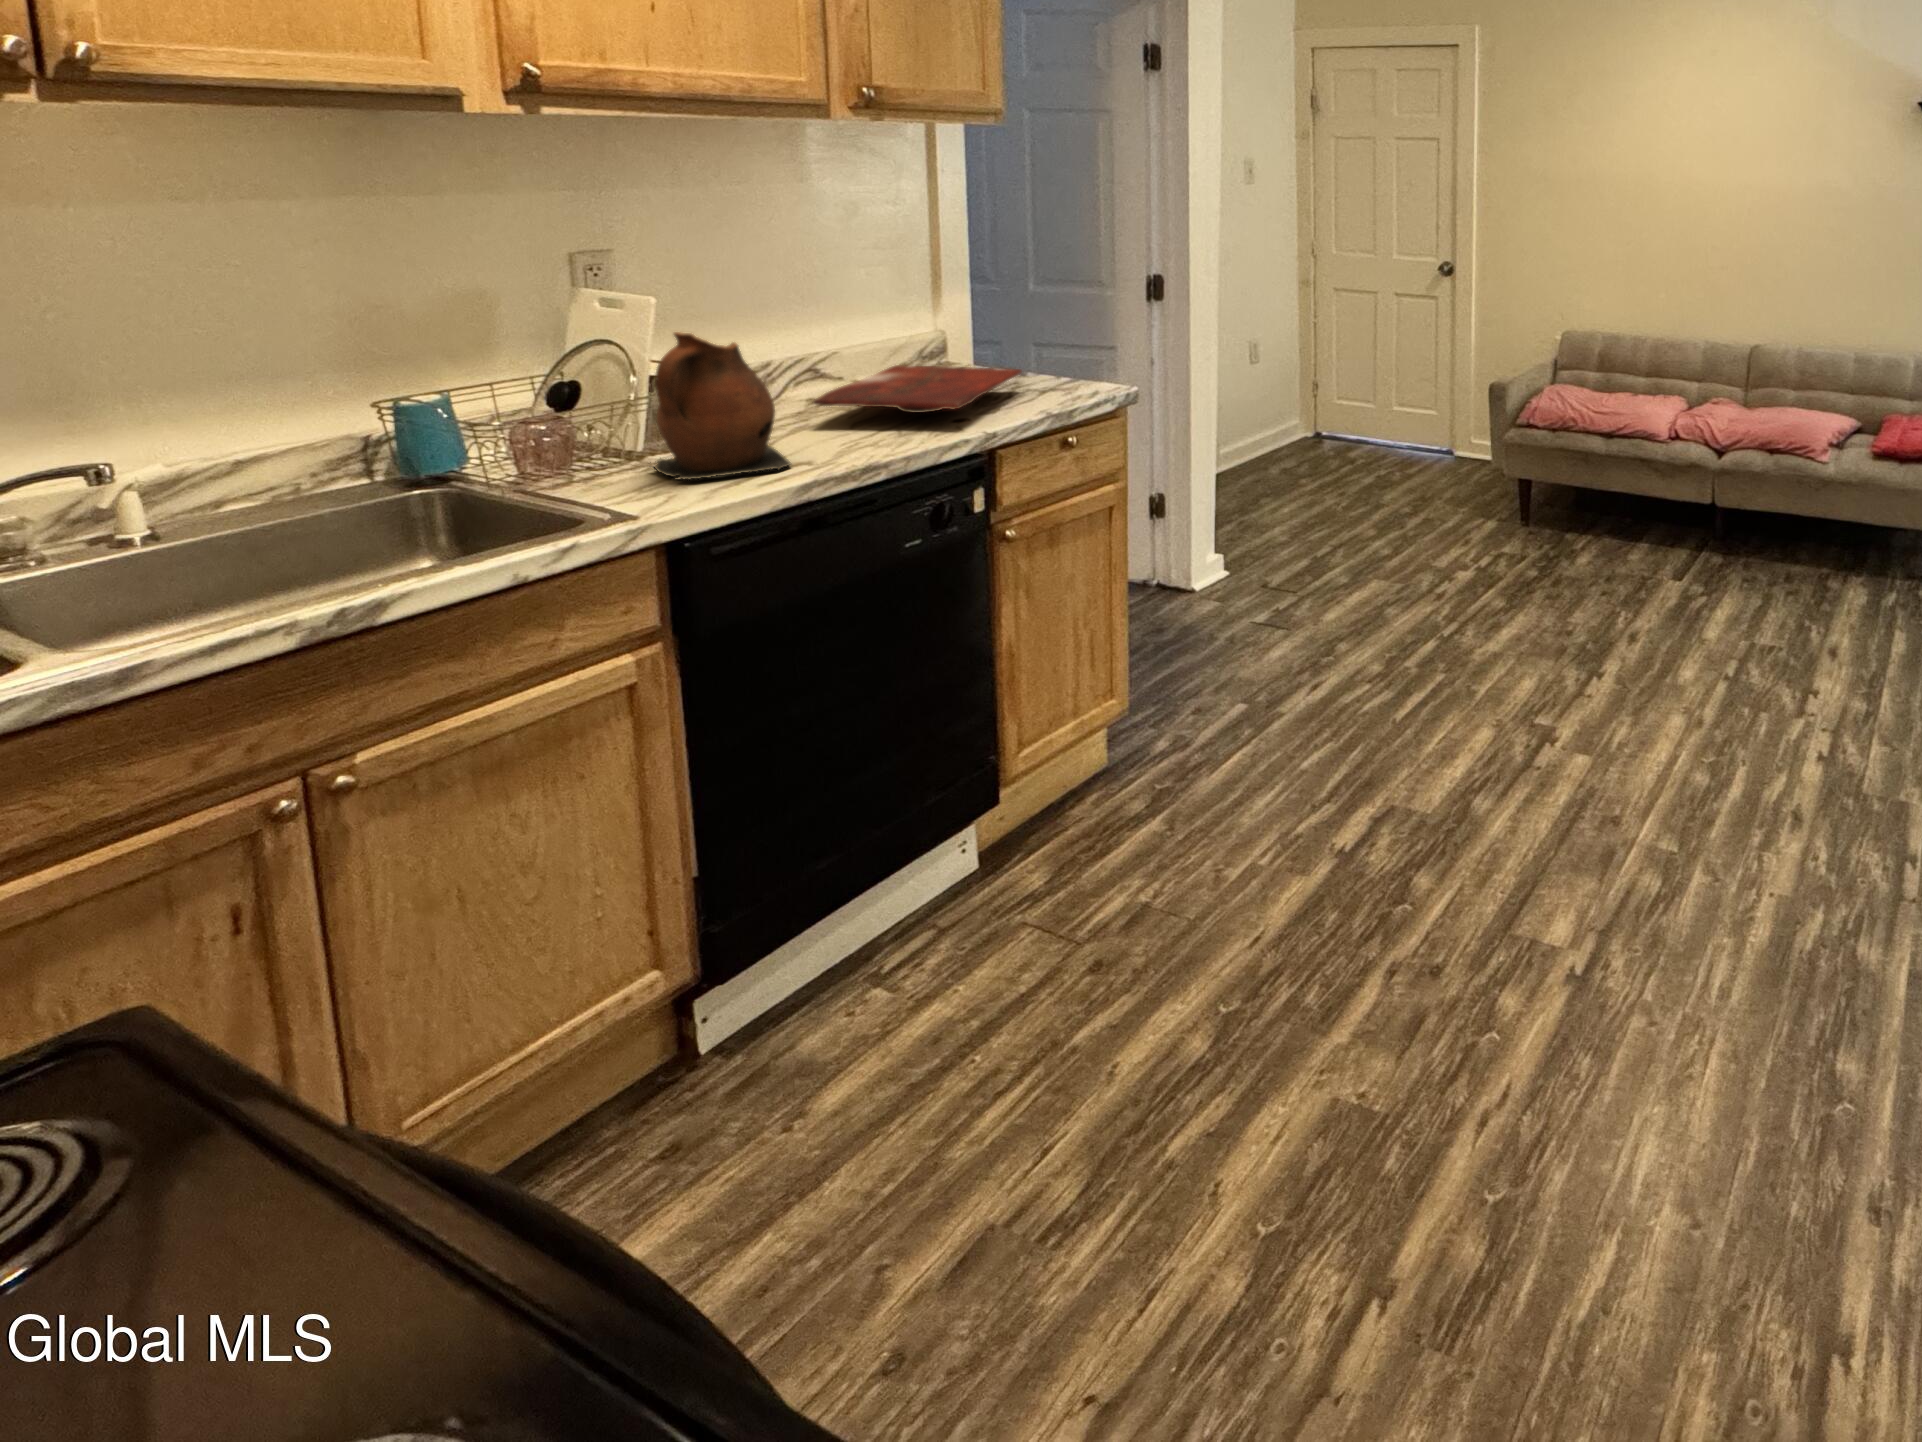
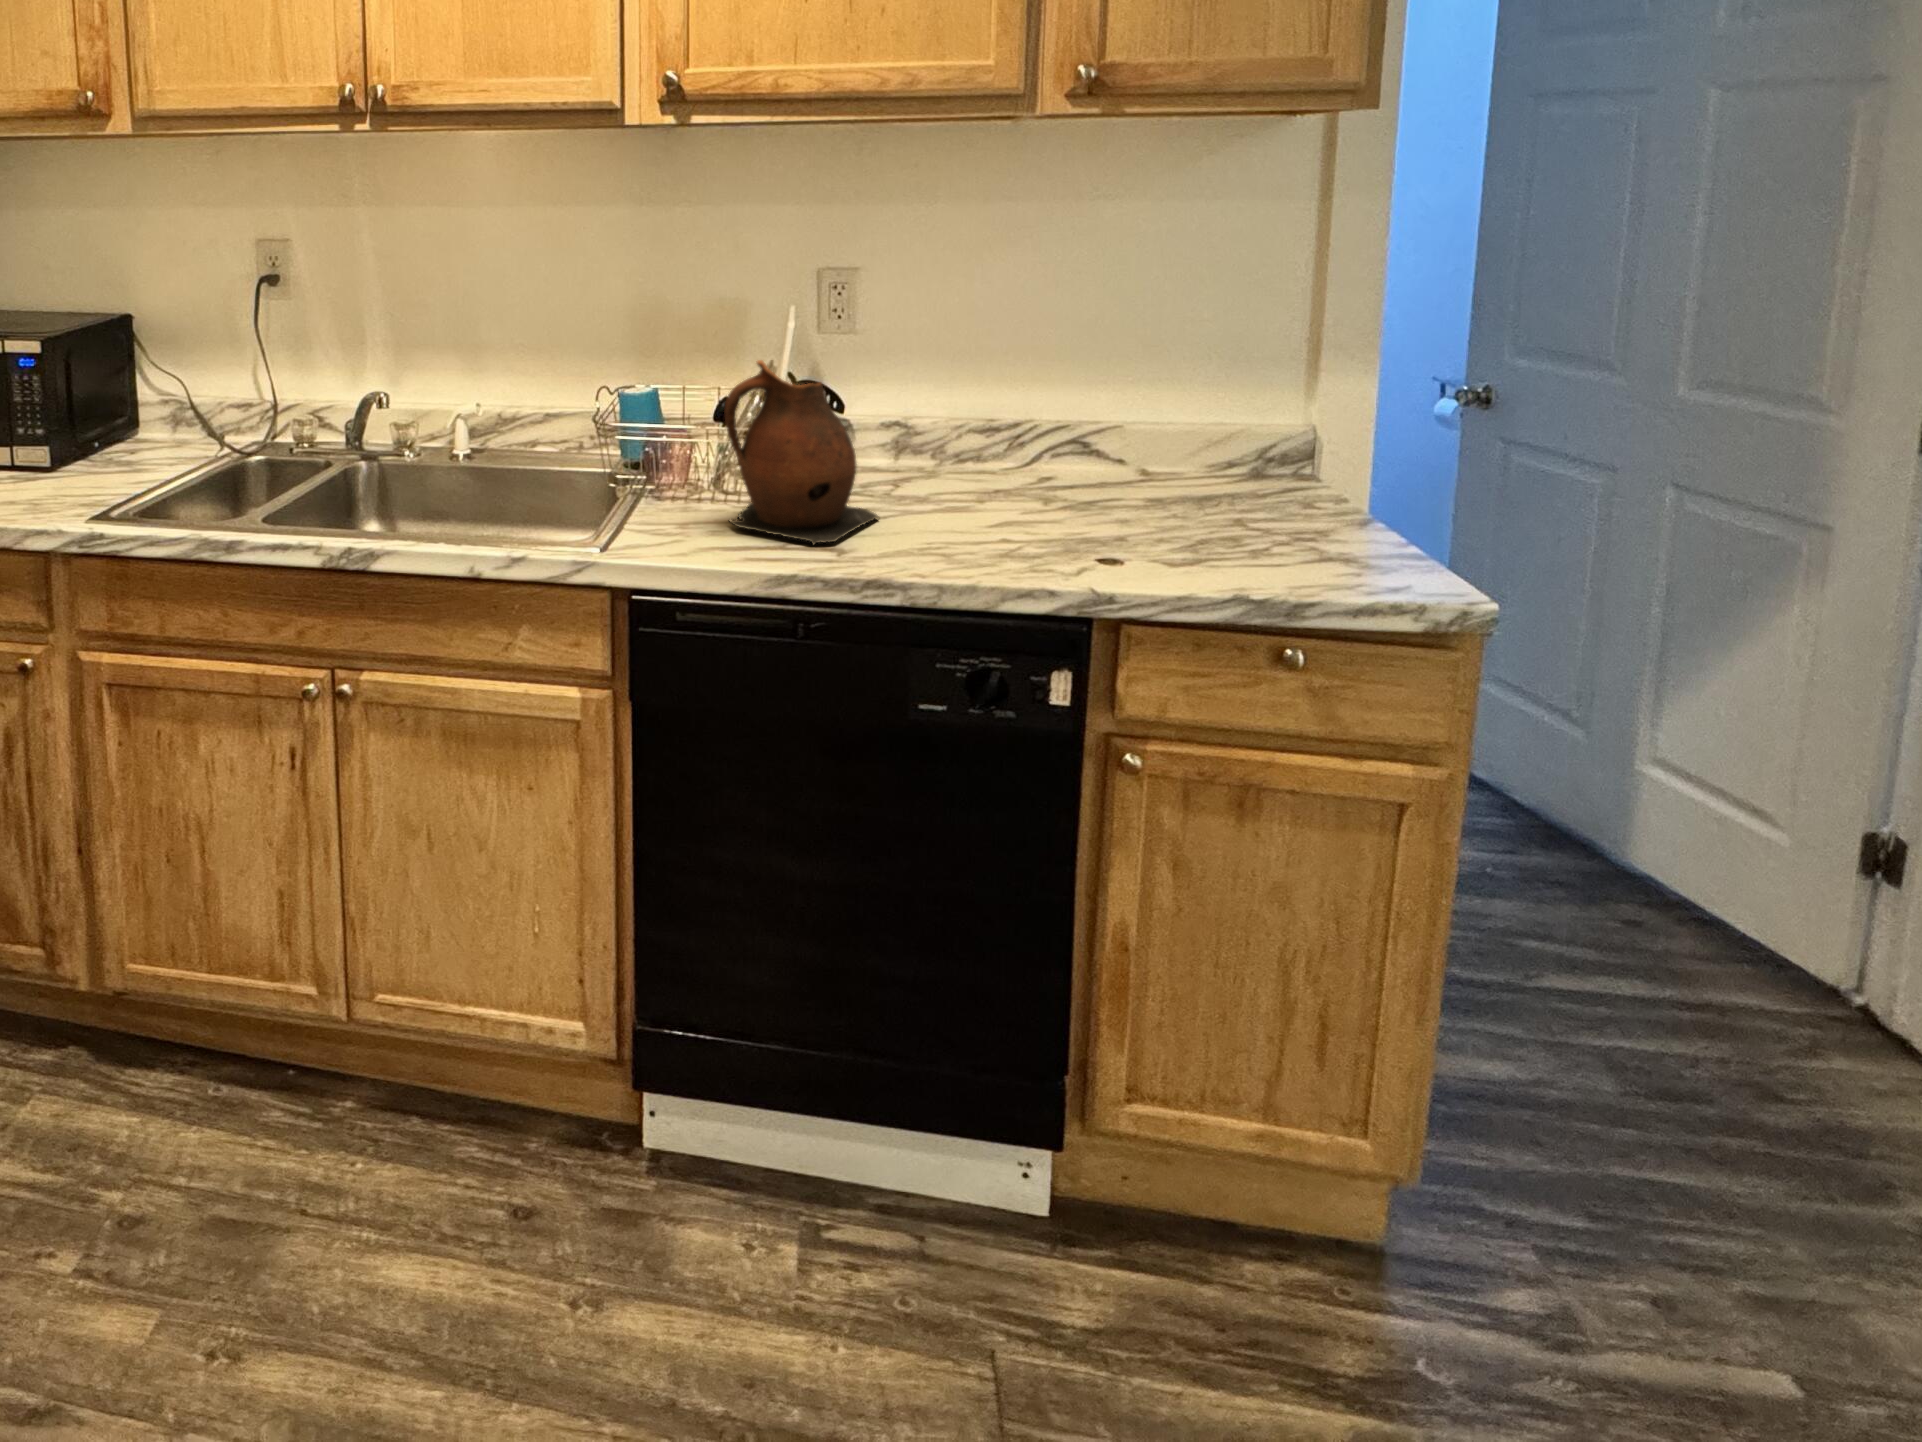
cutting board: present [813,365,1022,413] -> none [972,458,1324,534]

